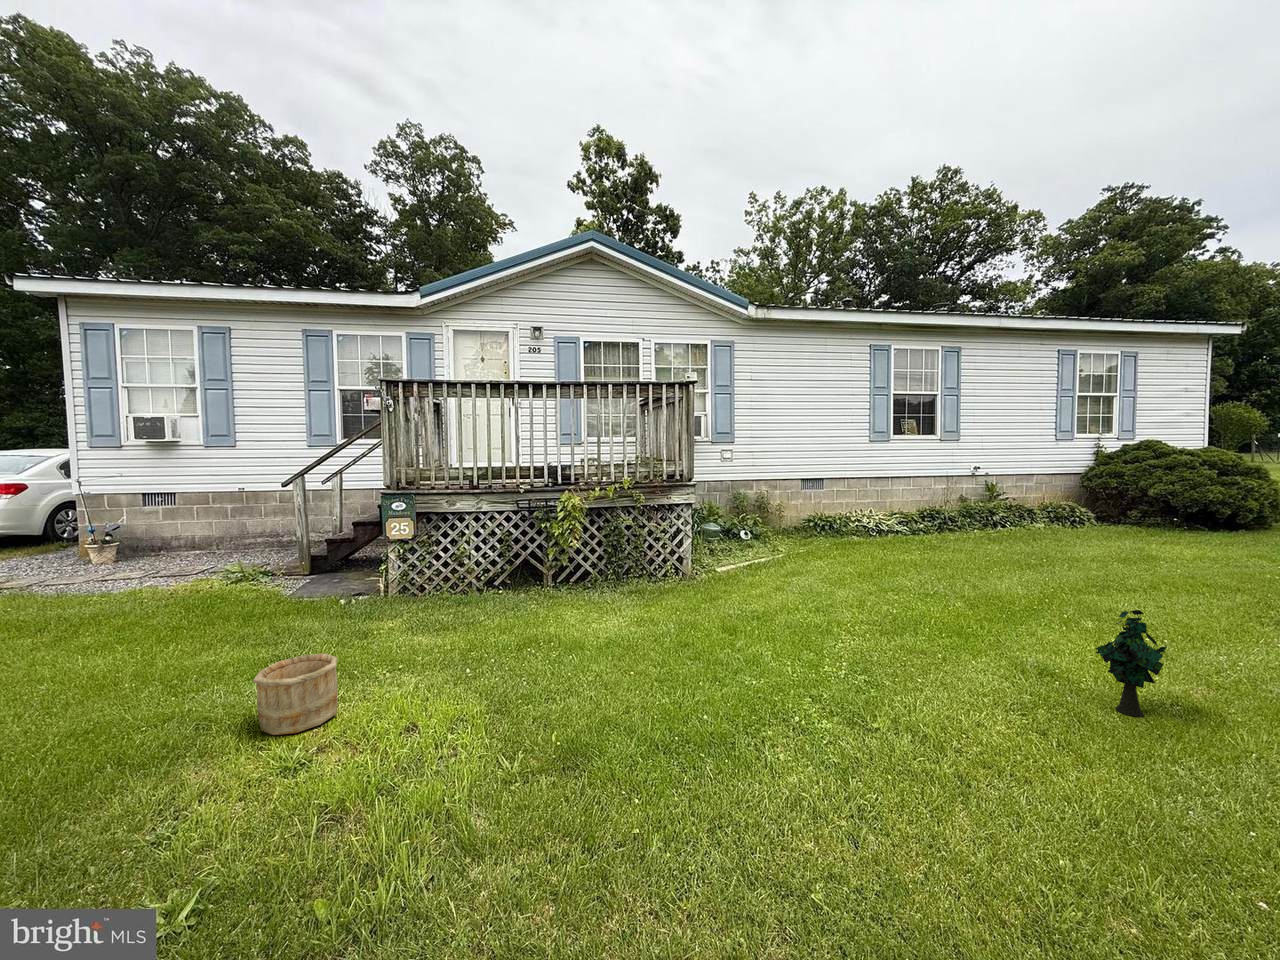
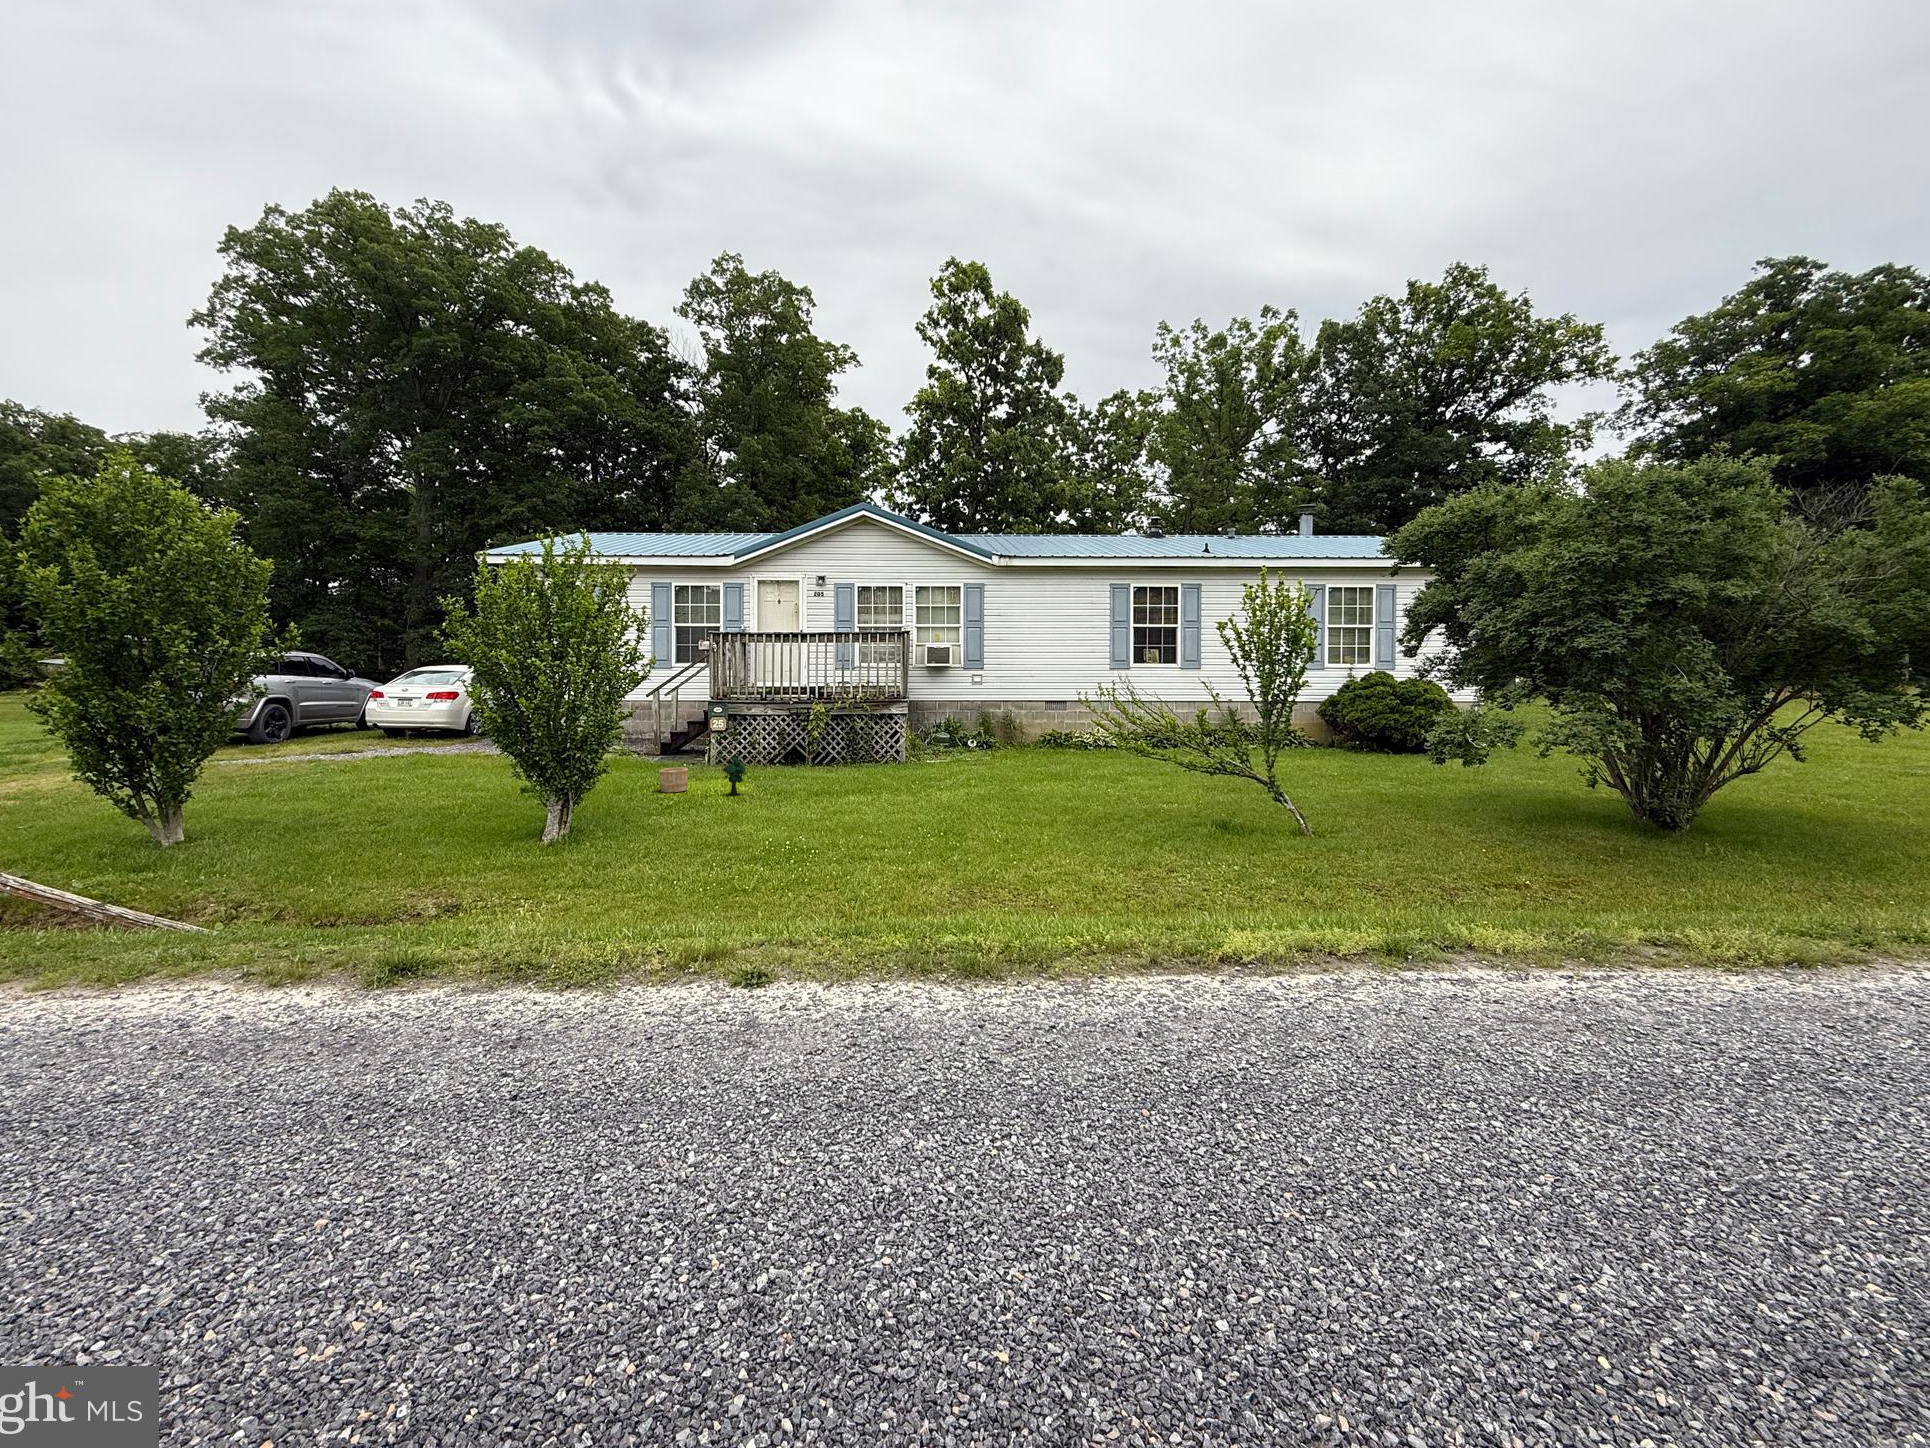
decorative plant: present [1095,610,1167,717] -> present [722,753,746,795]

